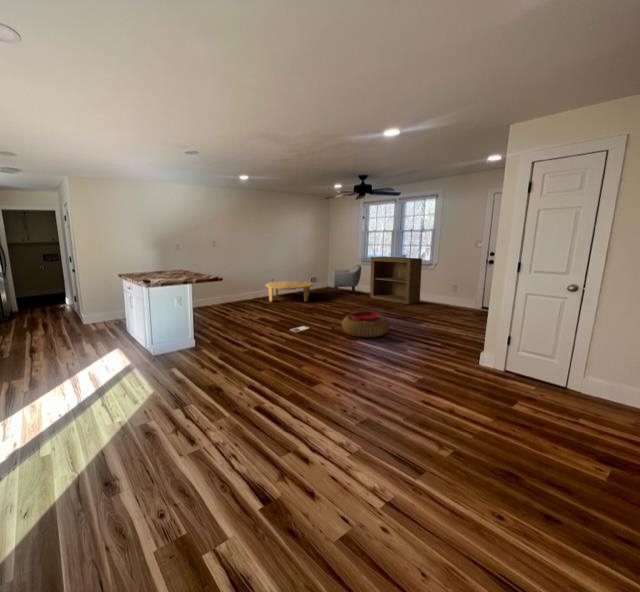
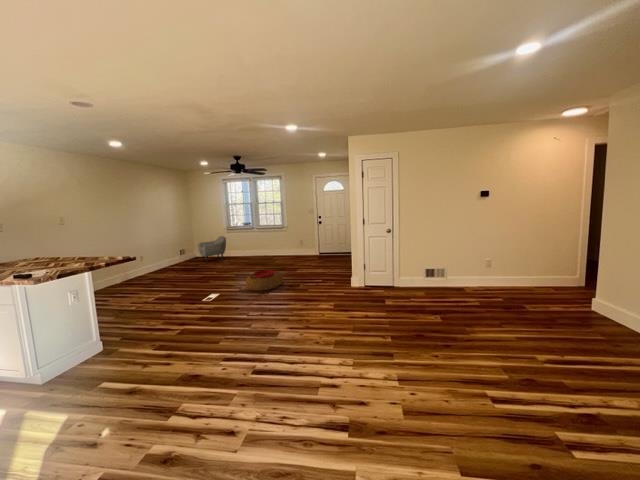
bookshelf: present [370,257,422,304] -> none [235,227,276,261]
coffee table: present [266,281,314,301] -> none [134,256,190,281]

